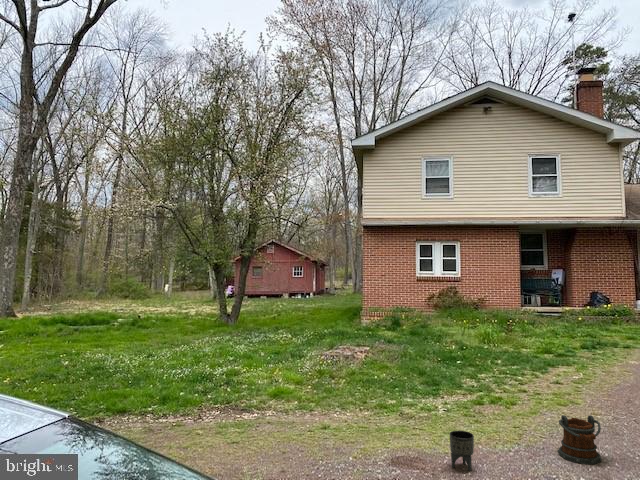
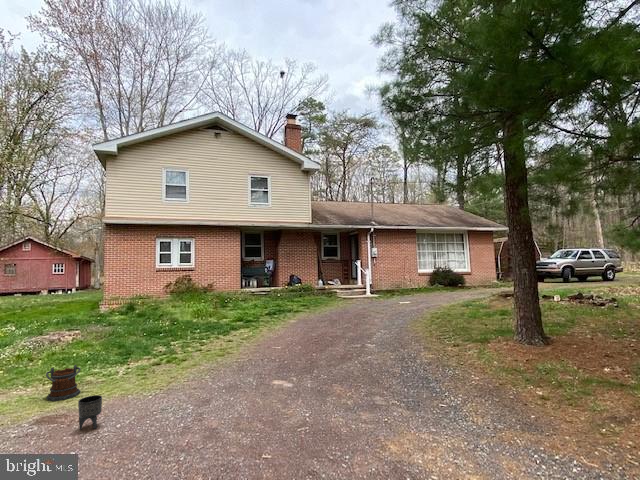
bucket: present [557,415,602,464] -> present [46,365,81,401]

